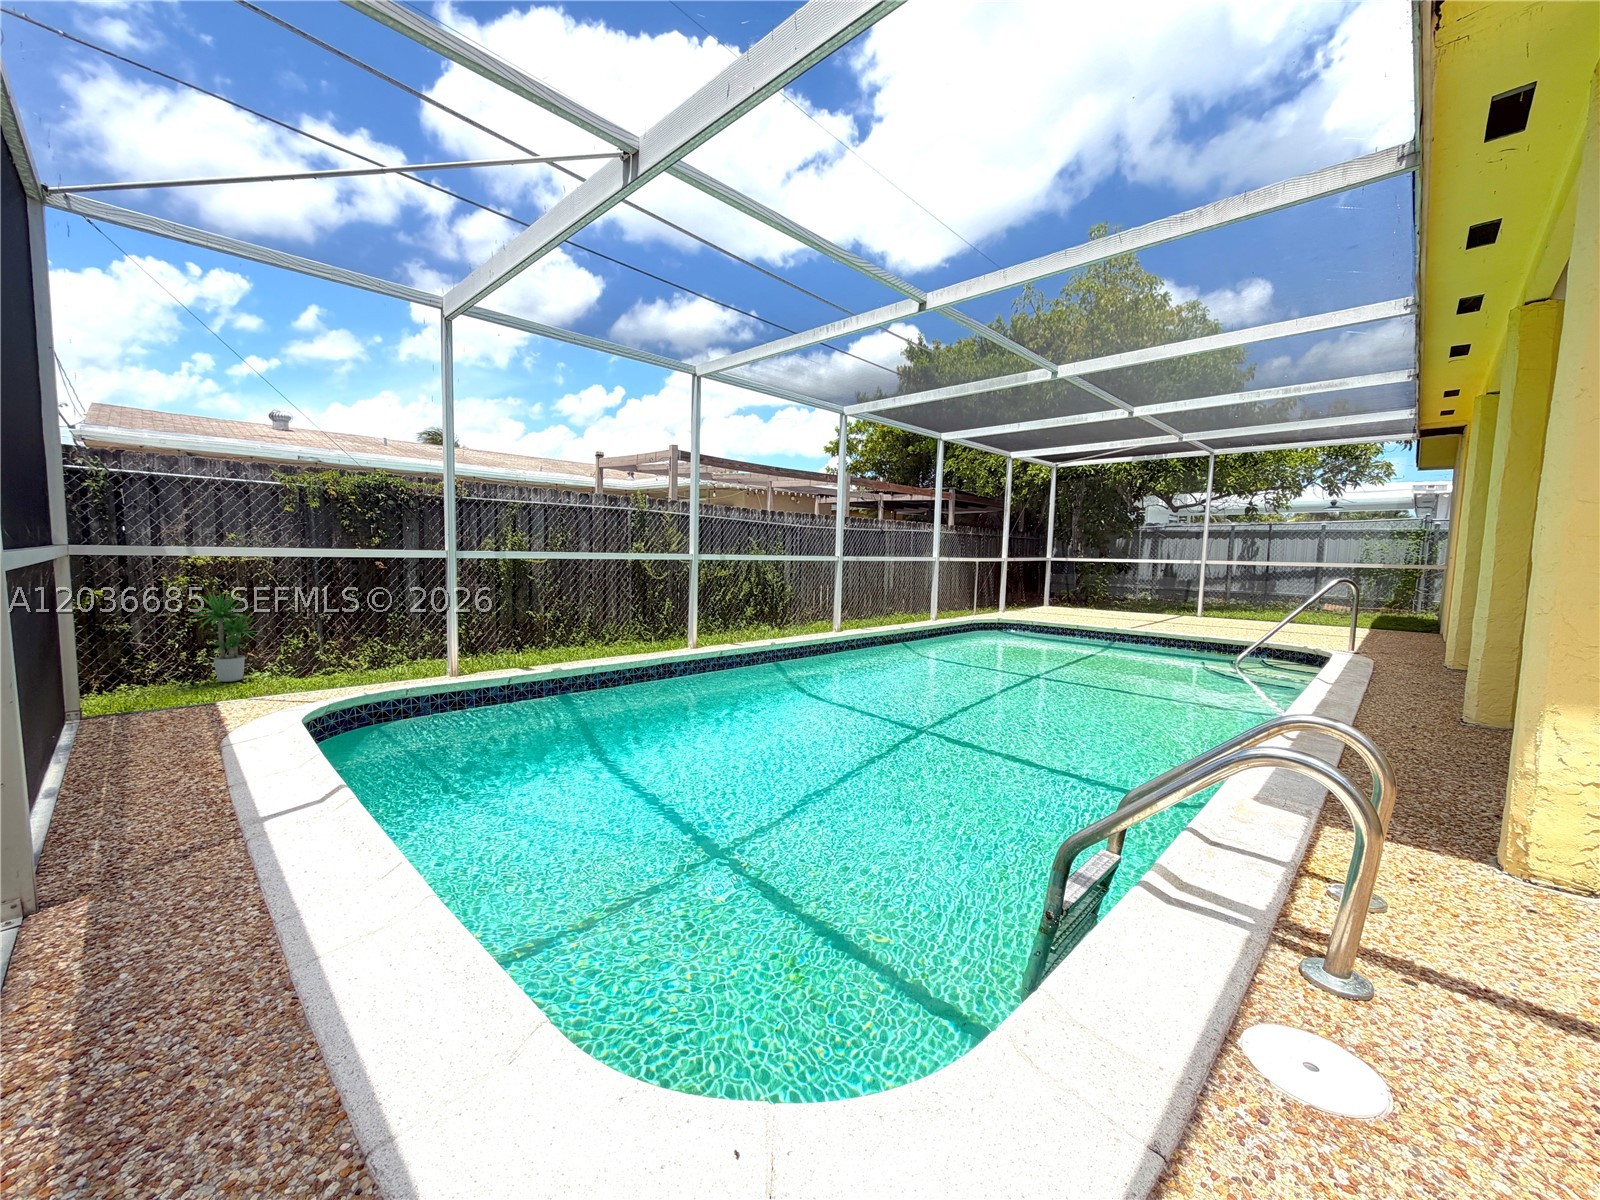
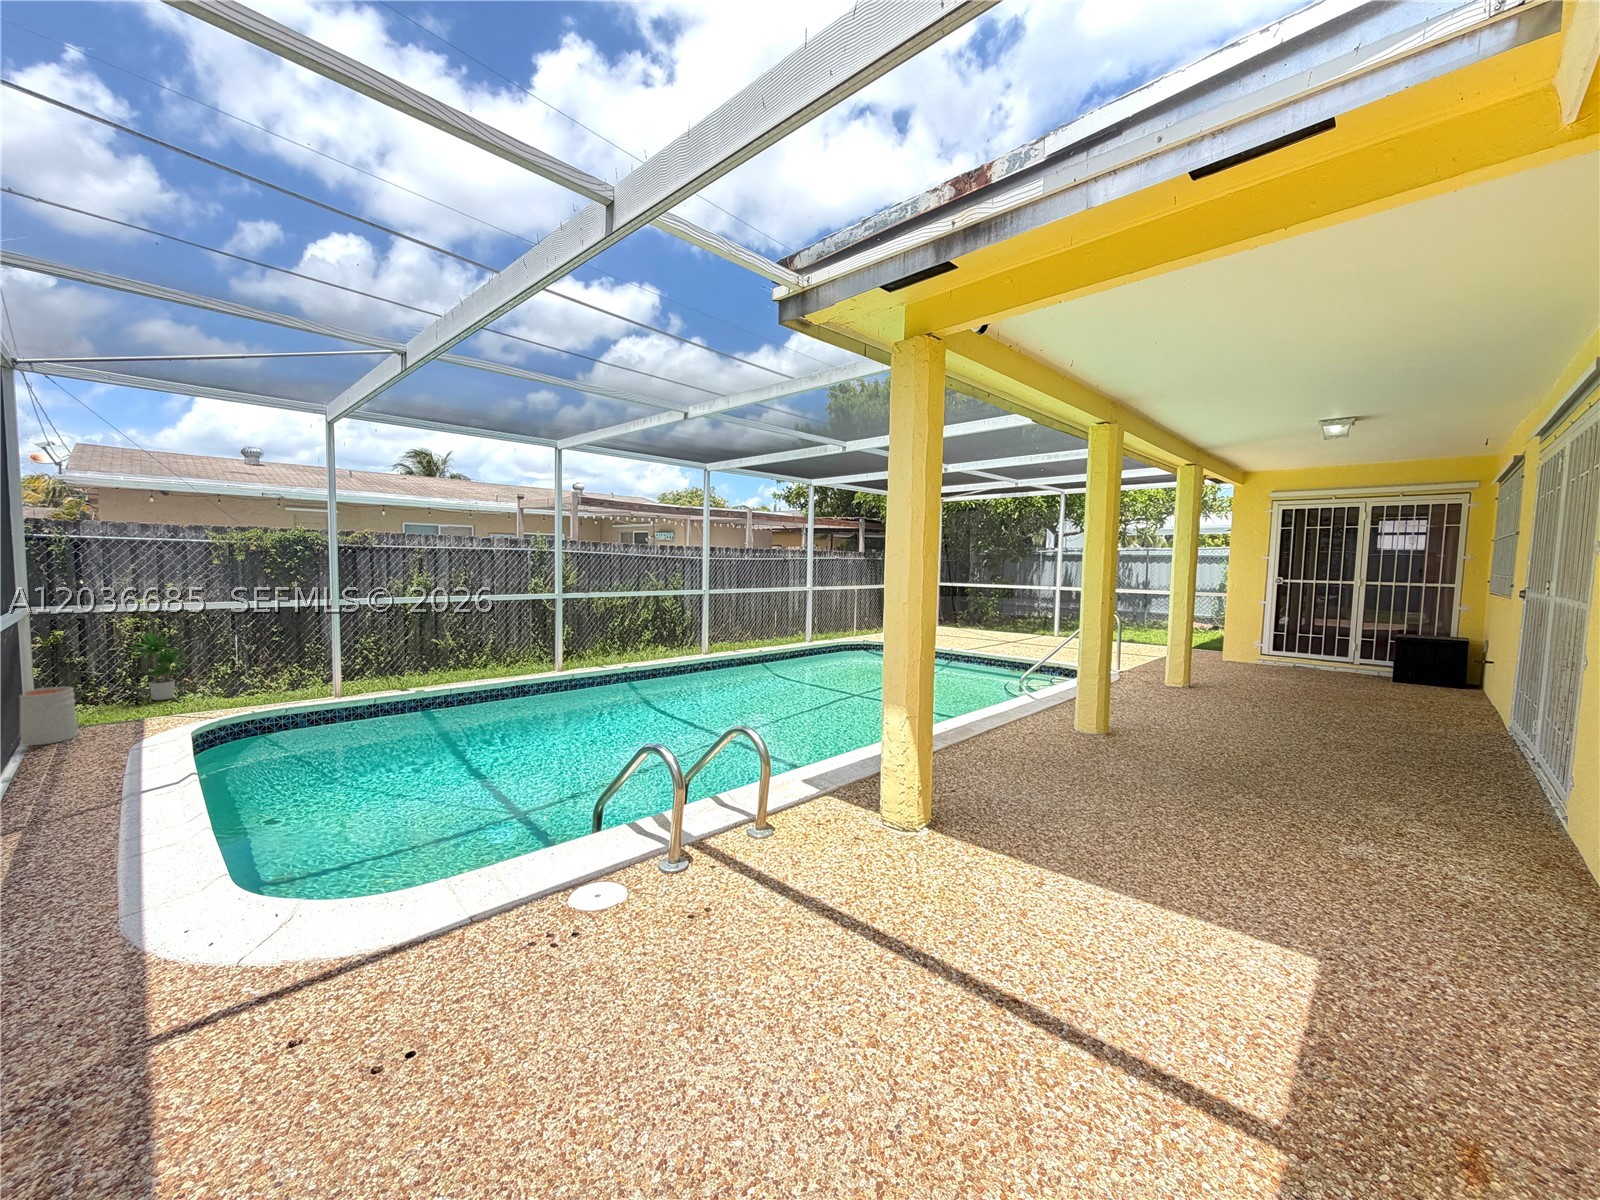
bucket: none [74,656,158,736] -> present [19,687,79,746]

